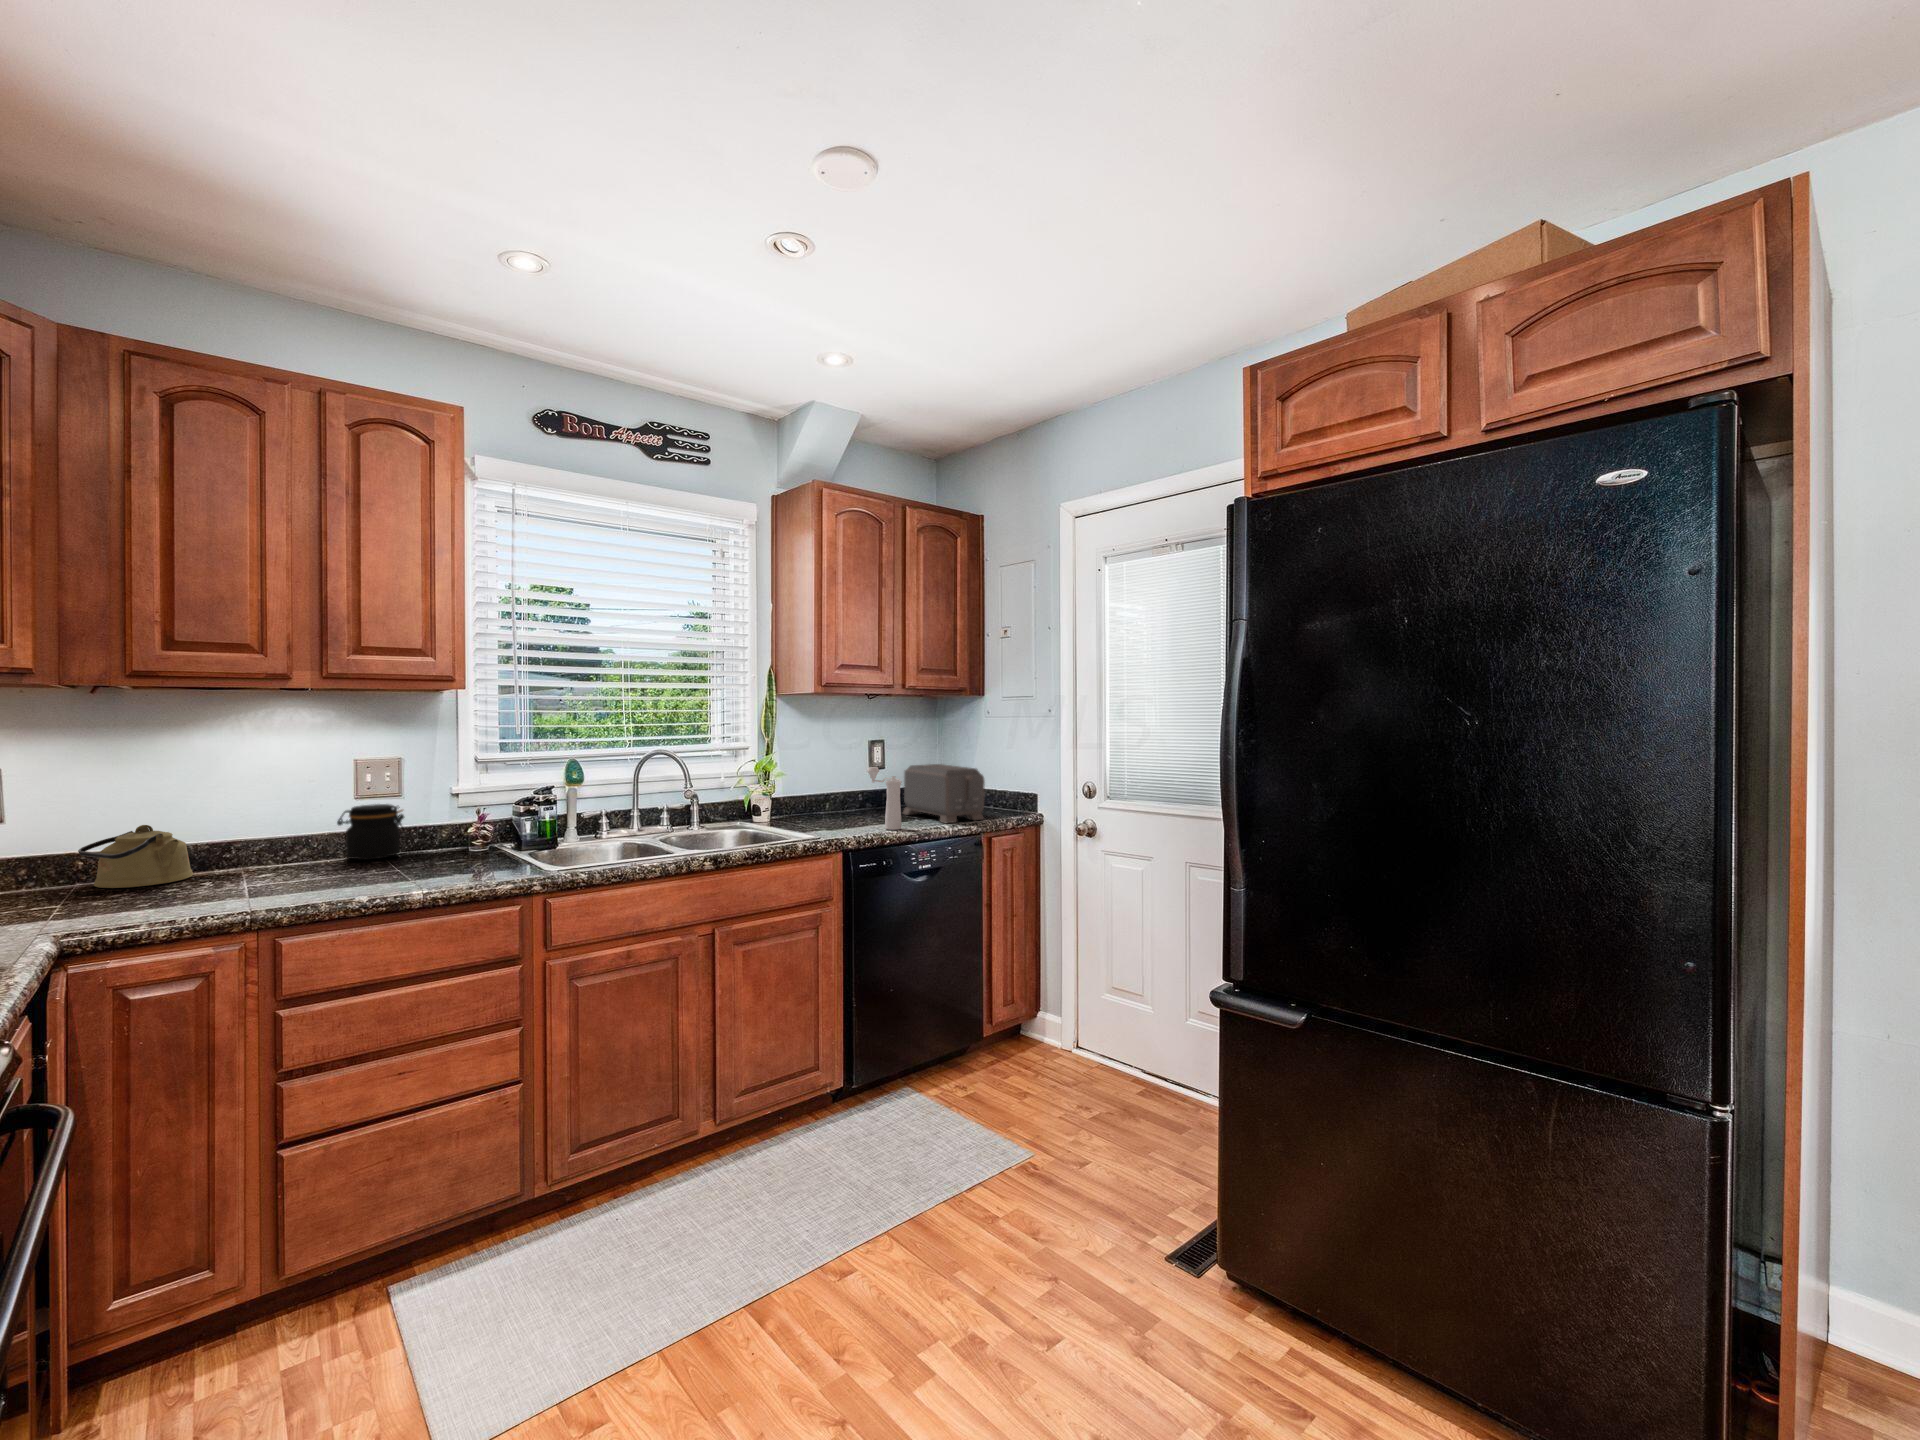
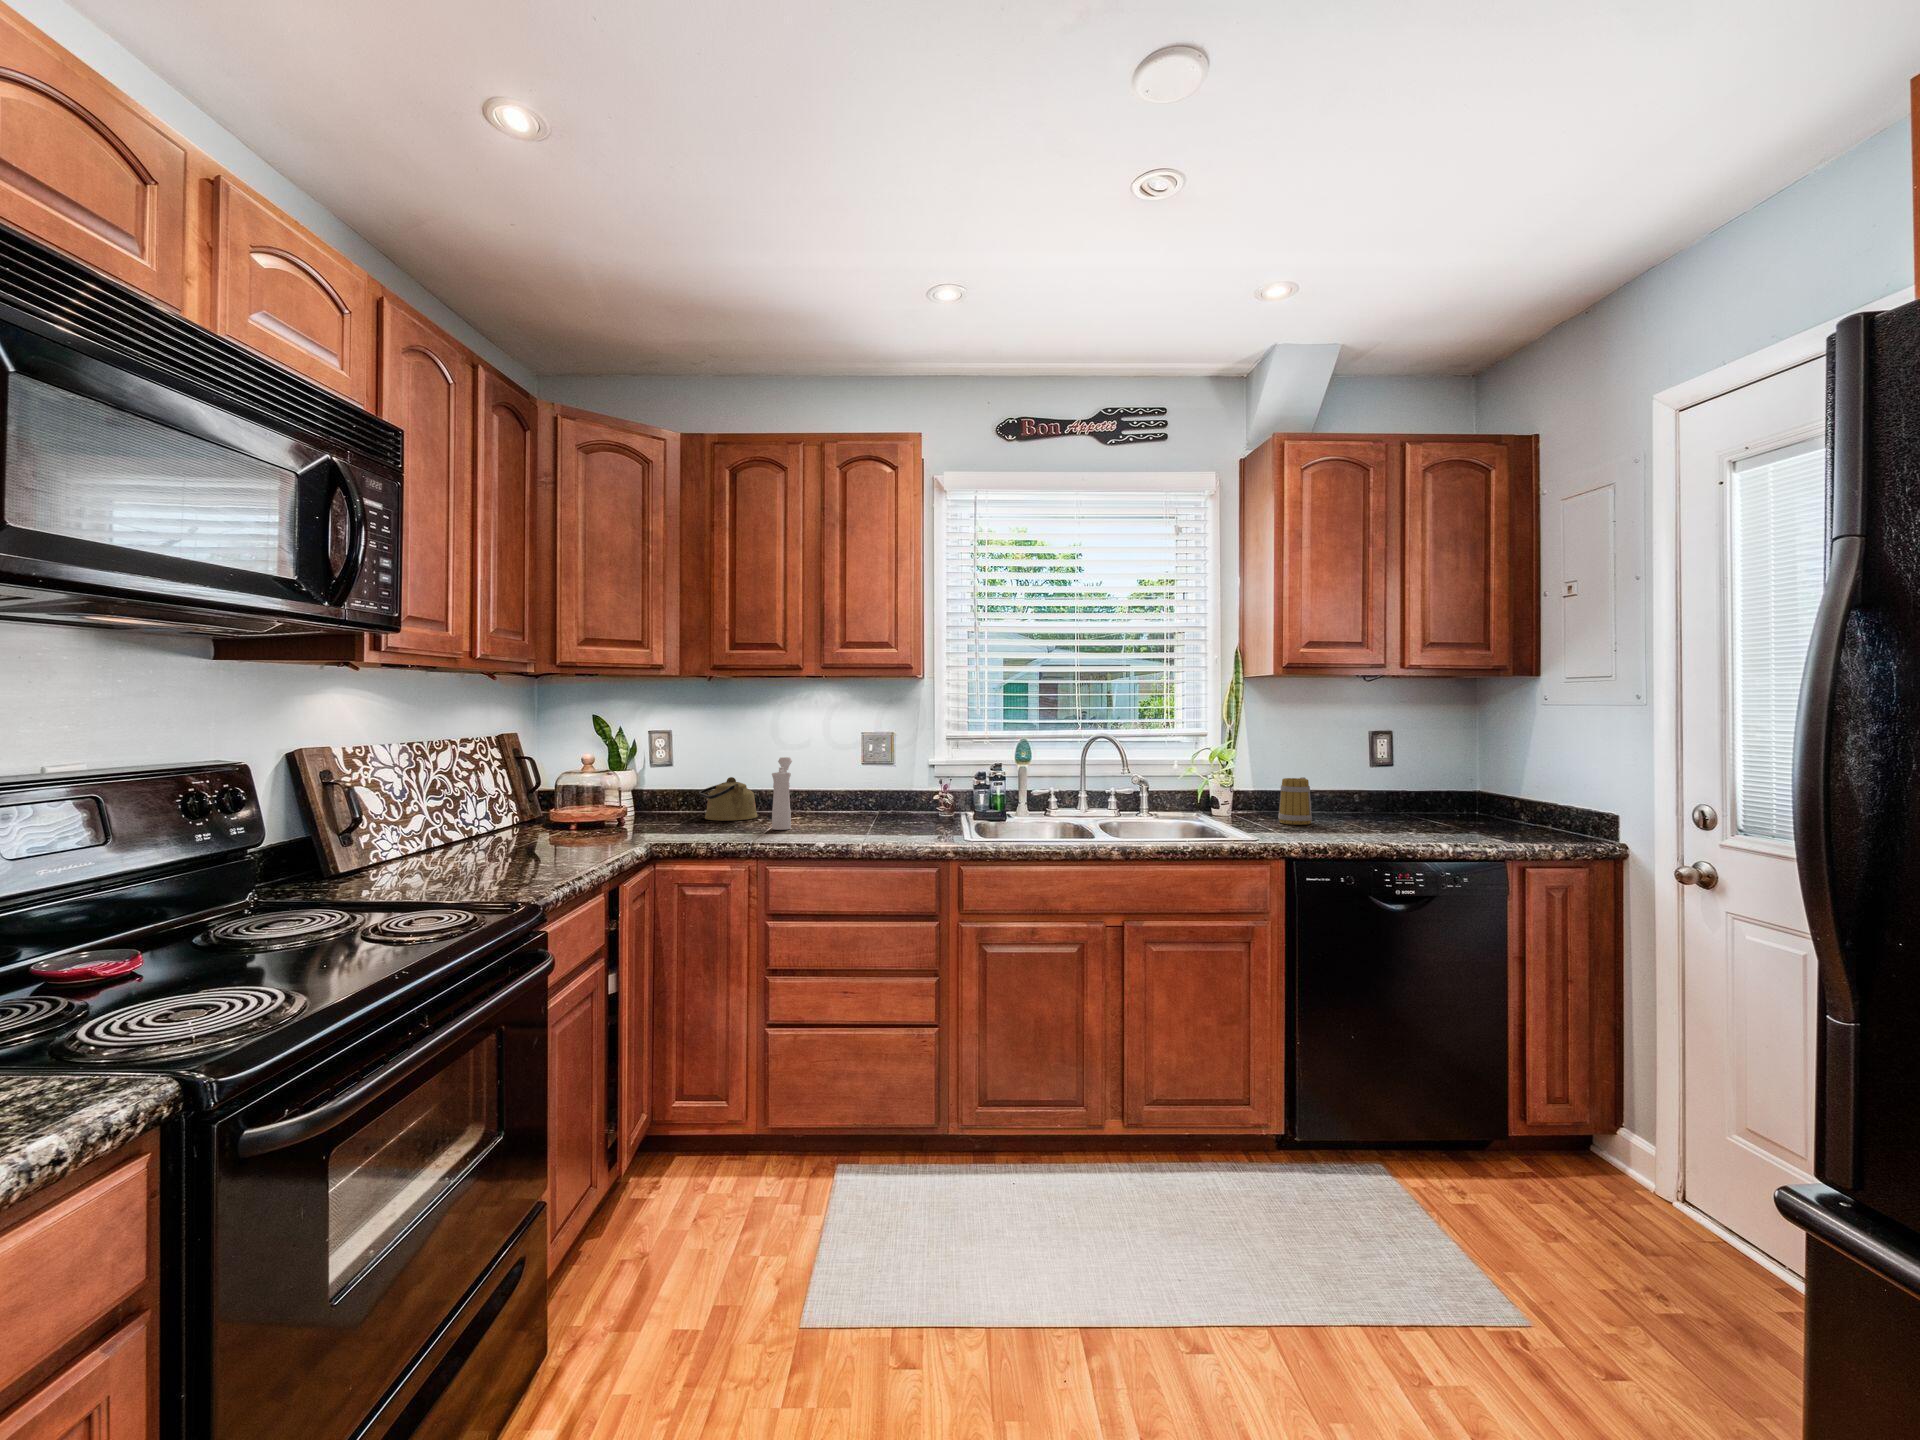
toaster: present [903,764,985,823] -> none [1402,765,1518,841]
pepper mill: present [867,767,902,830] -> present [772,757,792,830]
mug: none [812,779,839,821] -> present [1278,777,1312,825]
jar: present [337,804,406,860] -> none [843,774,891,818]

